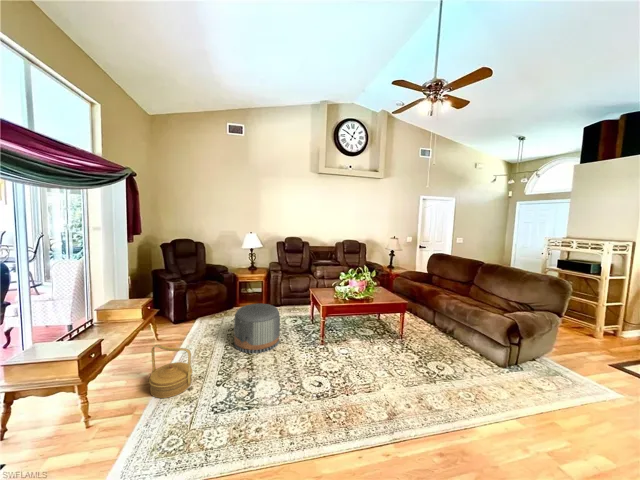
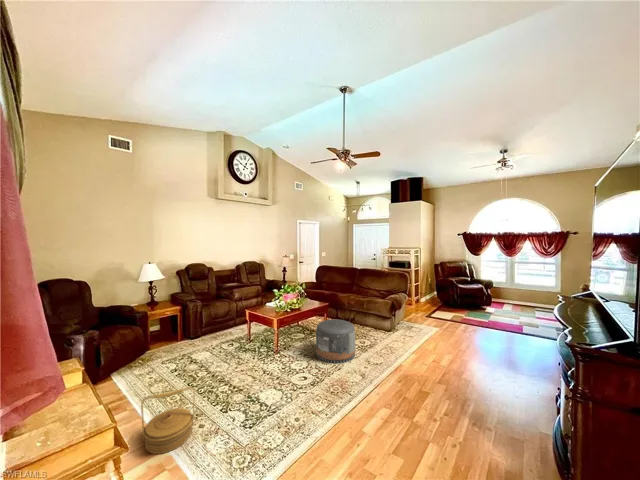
pouf: present [234,304,280,353] -> present [316,319,355,363]

